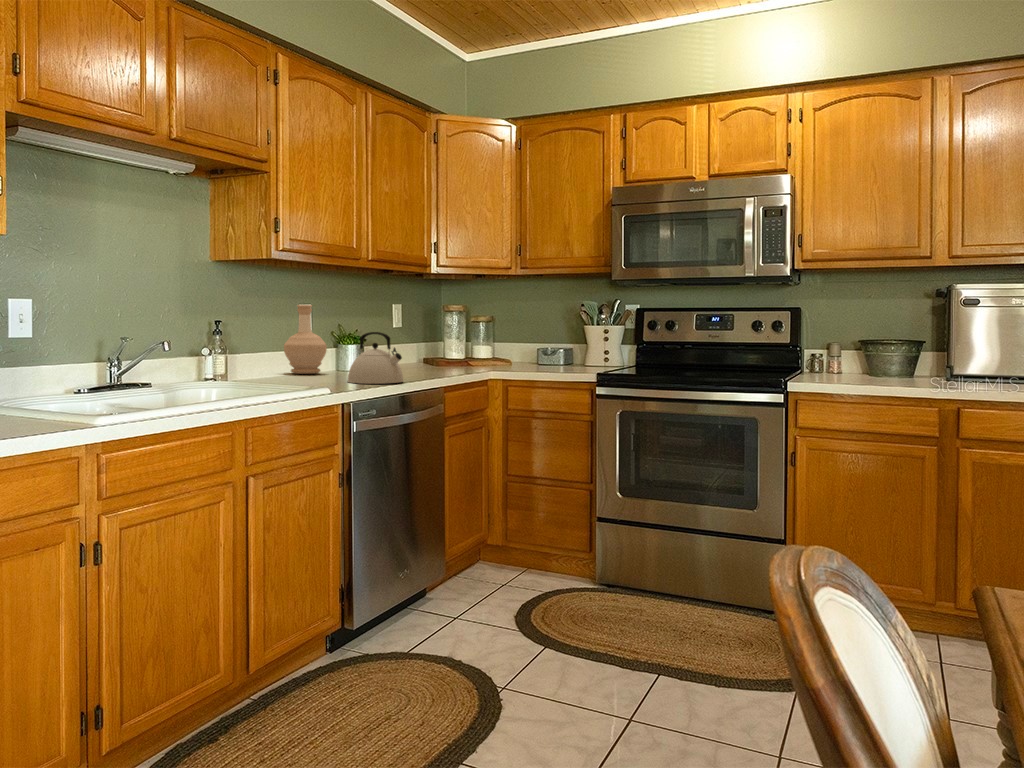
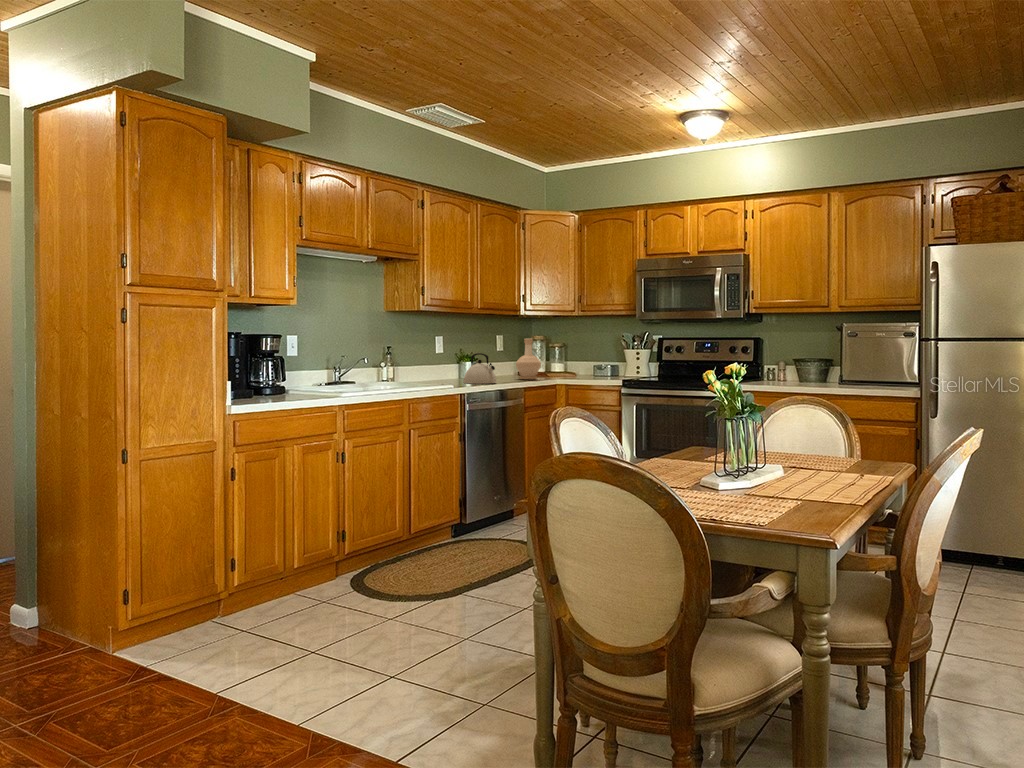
bottle: present [284,305,327,374] -> present [516,339,541,380]

